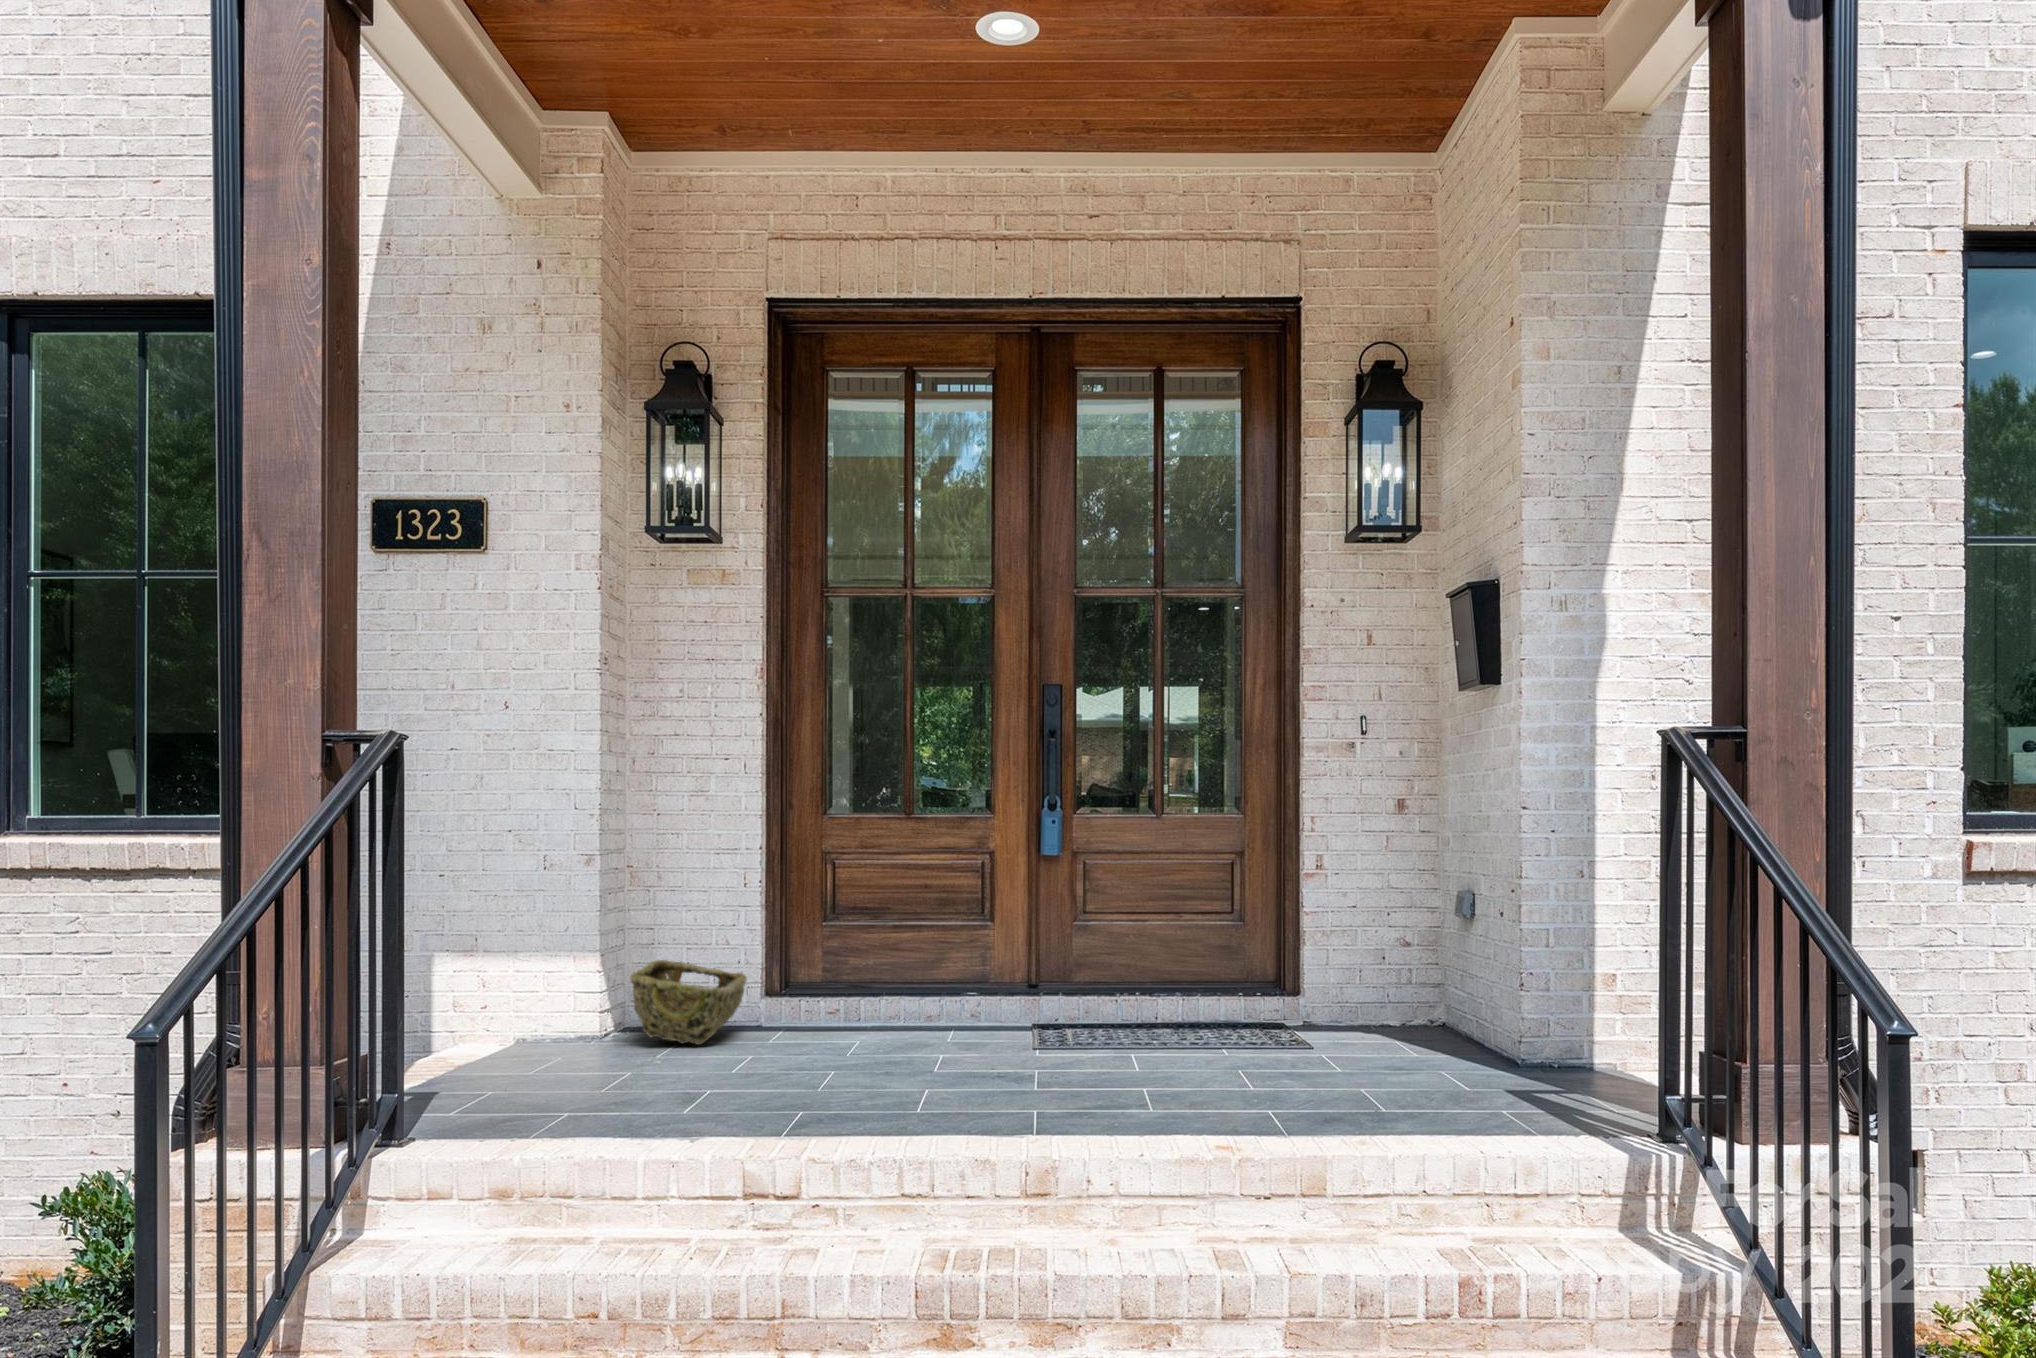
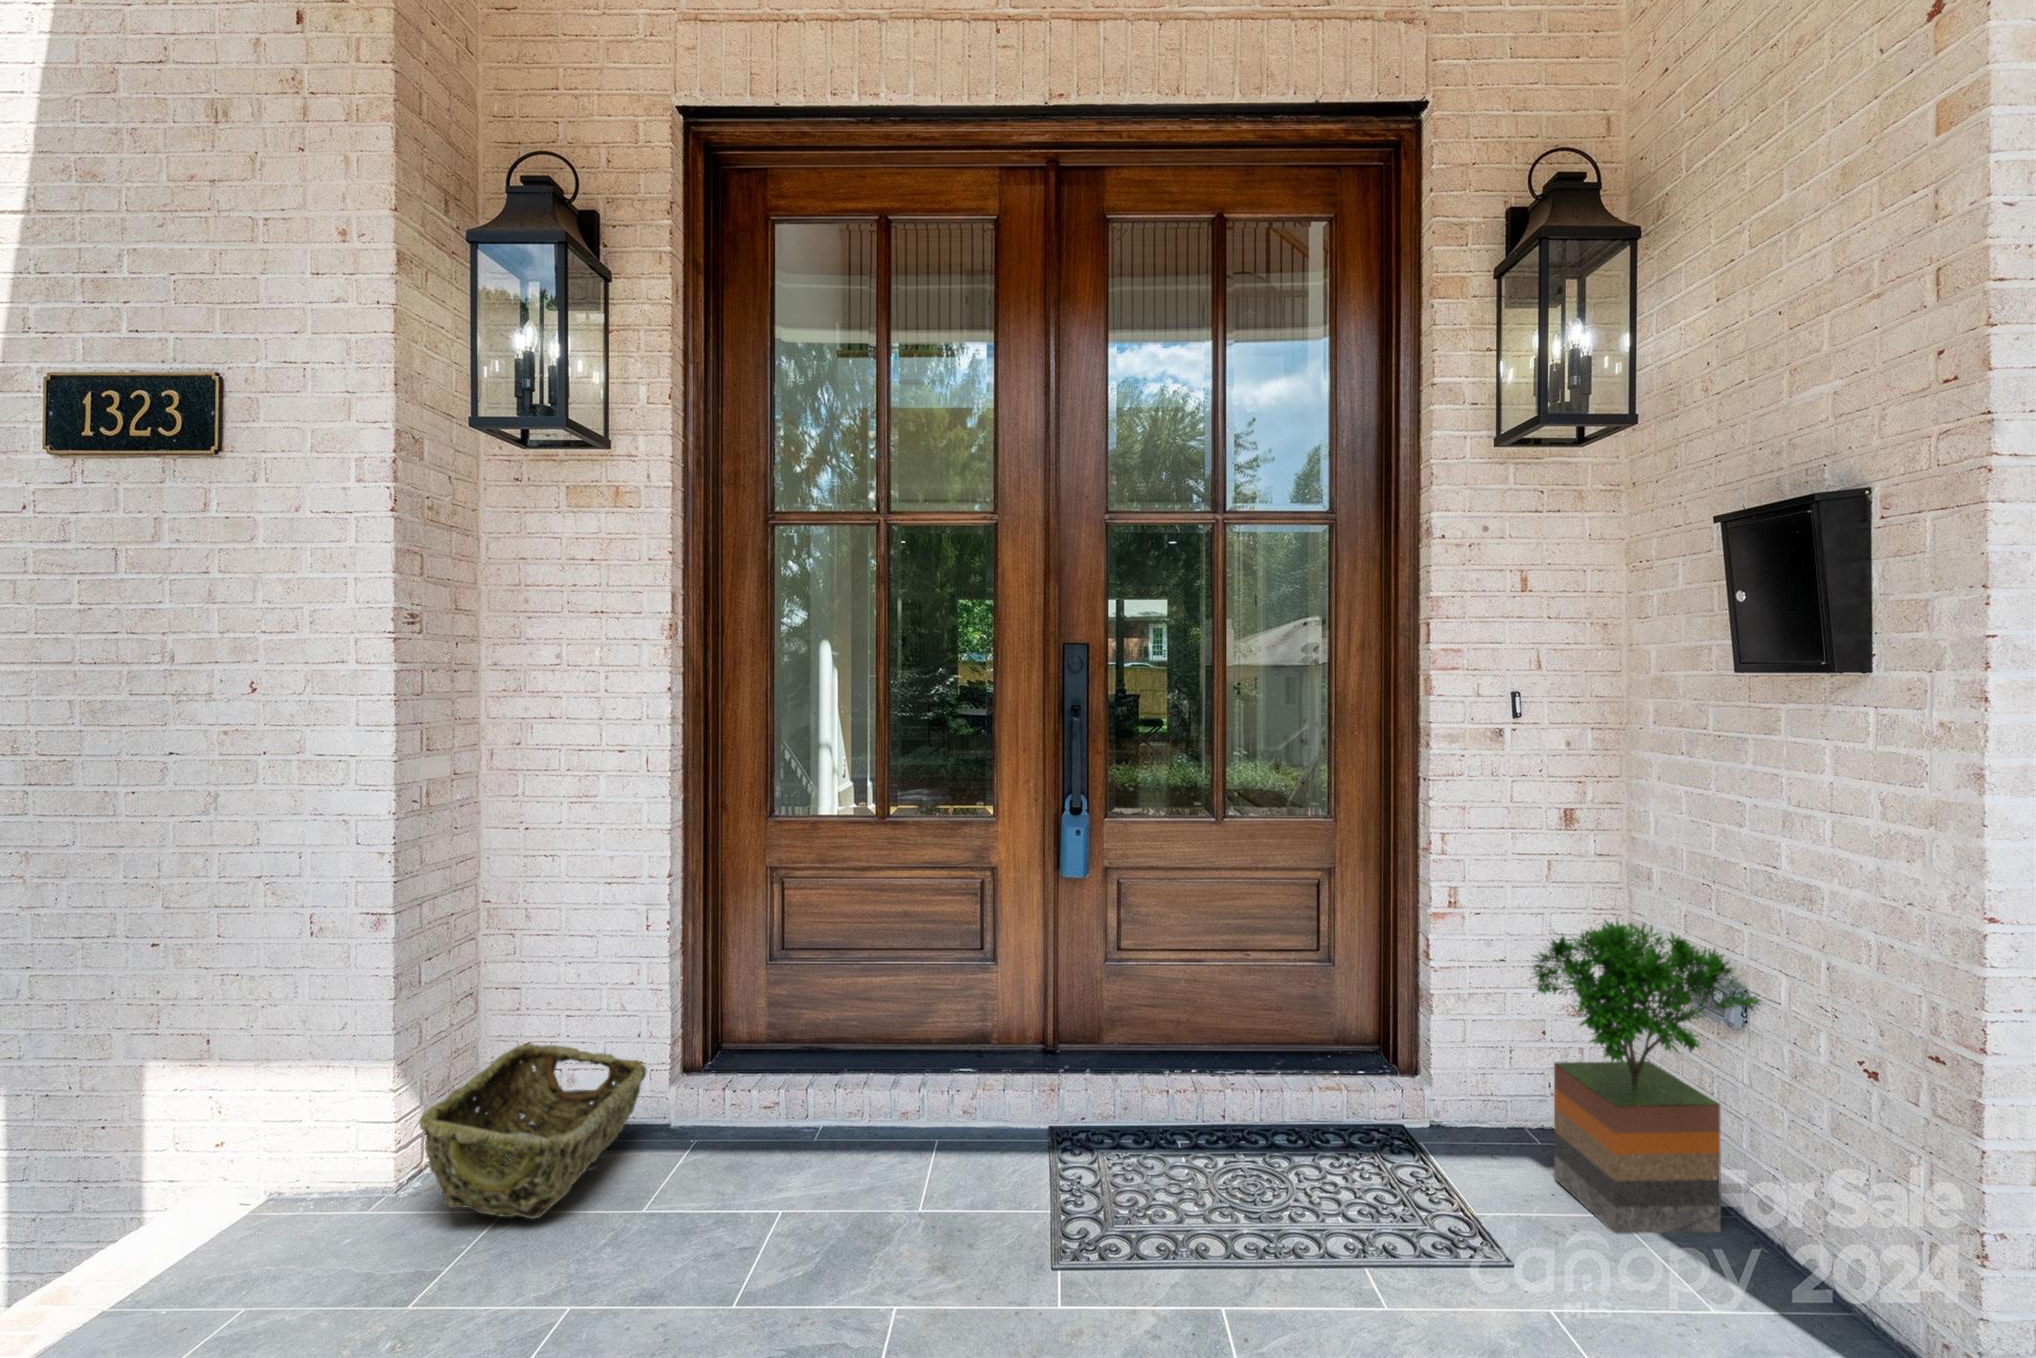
potted tree: none [1334,861,1473,1049] -> present [1533,920,1761,1234]

